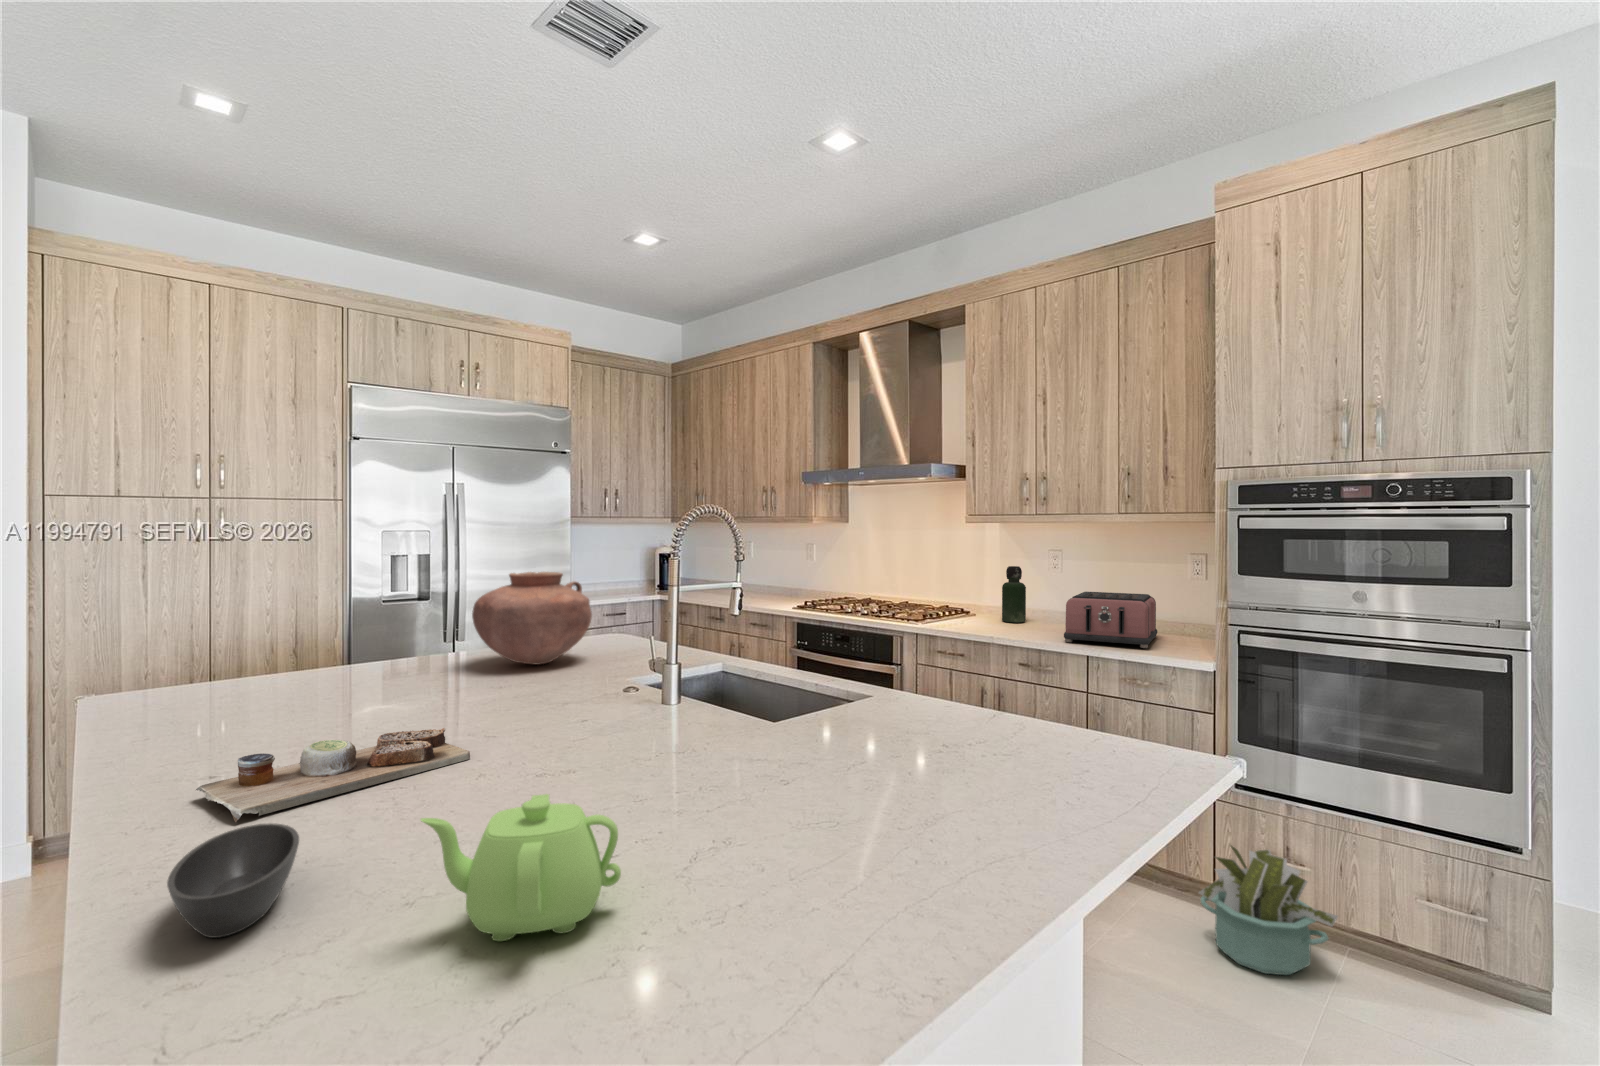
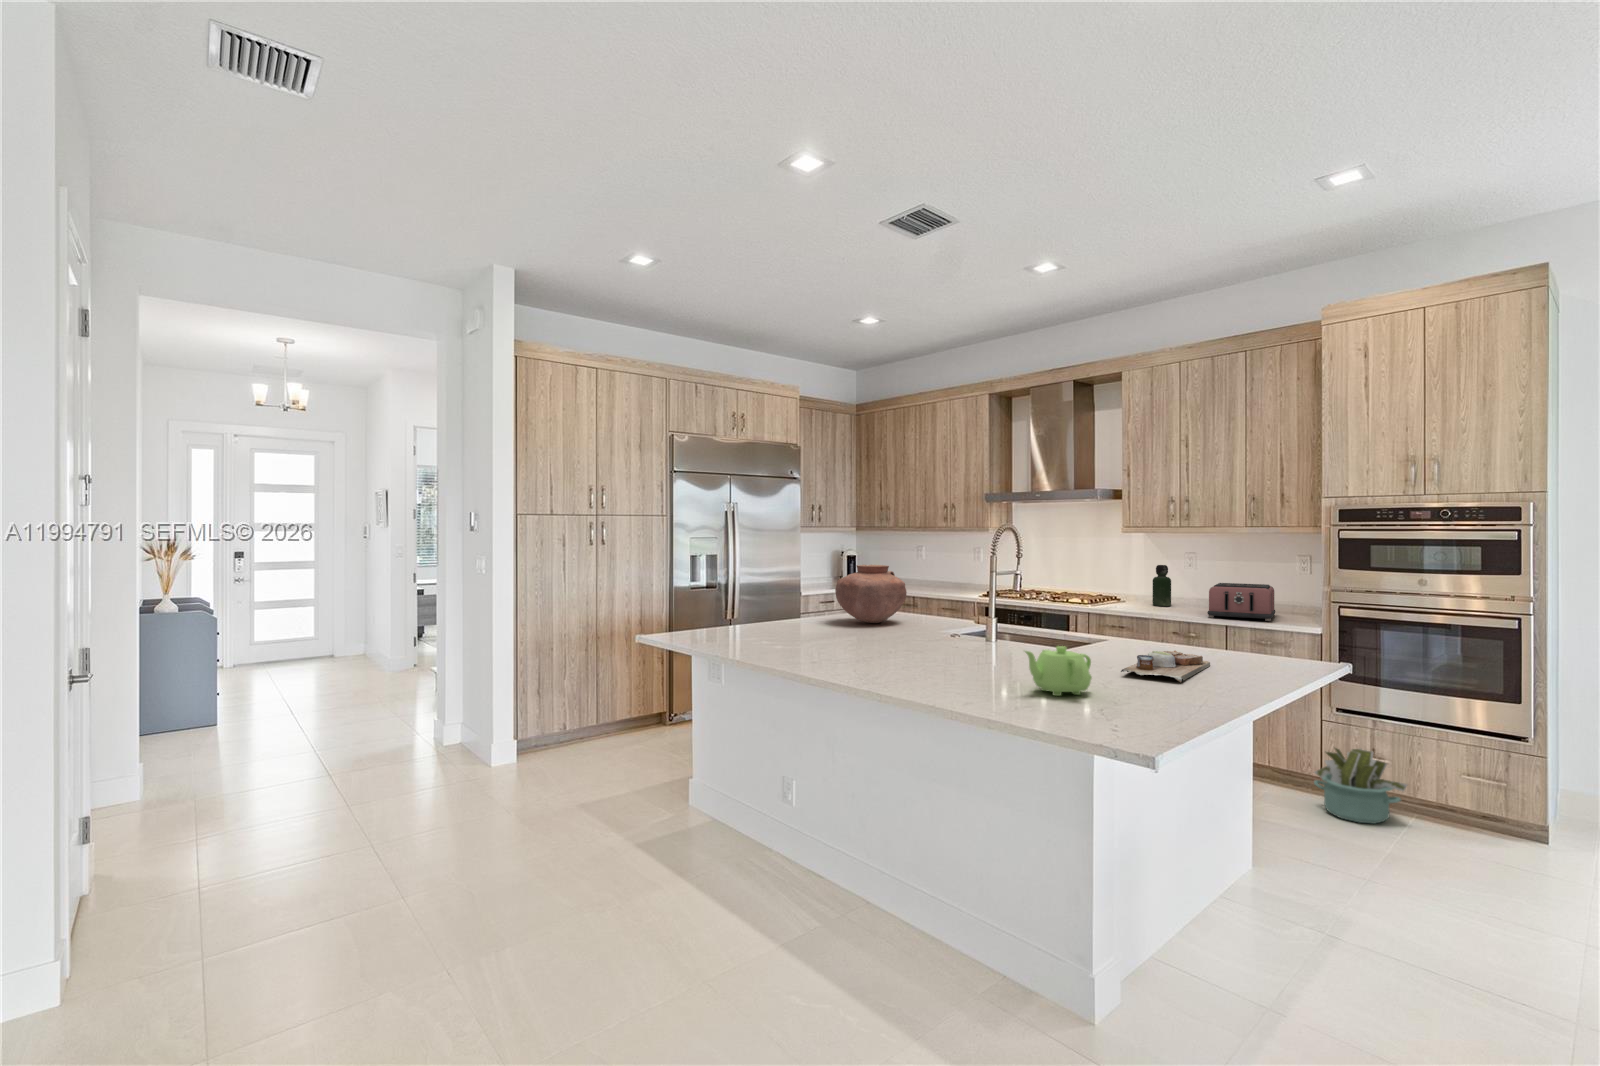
cutting board: present [196,728,470,822] -> present [1121,651,1210,682]
bowl: present [167,823,299,938] -> none [910,663,962,694]

